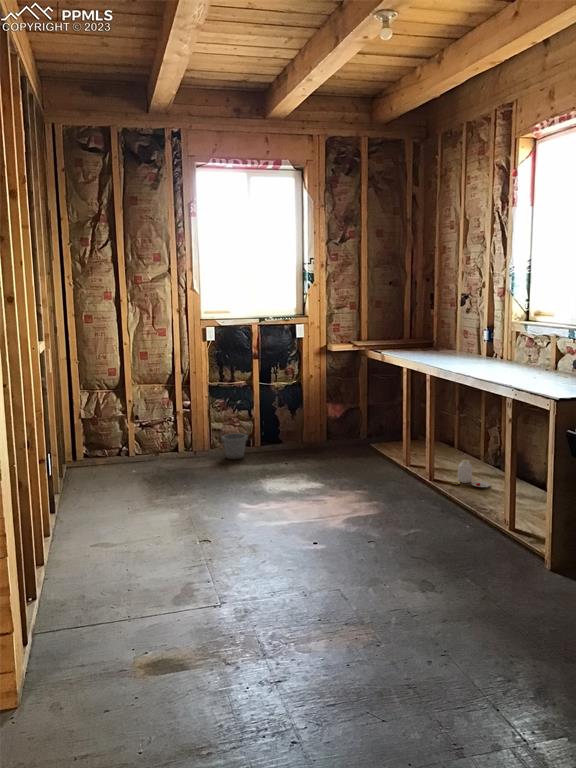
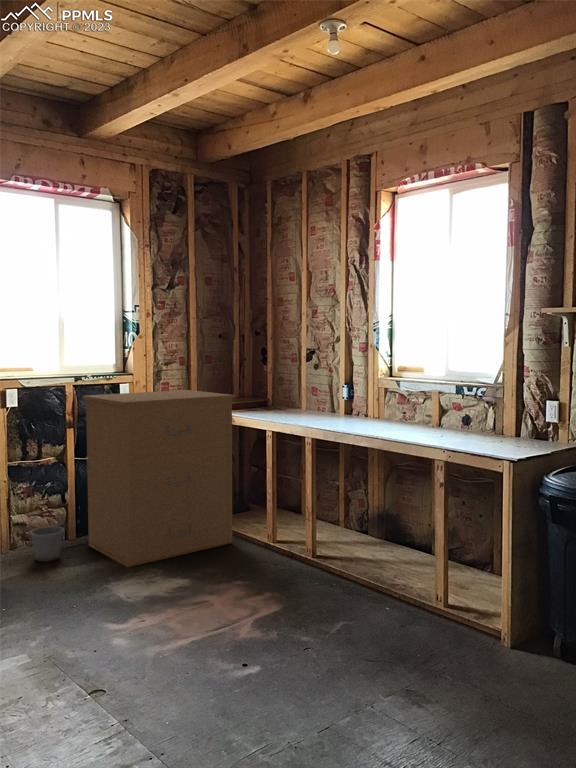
filing cabinet: none [264,330,383,470] -> present [82,390,235,567]
jar: present [453,460,490,487] -> none [333,530,373,559]

